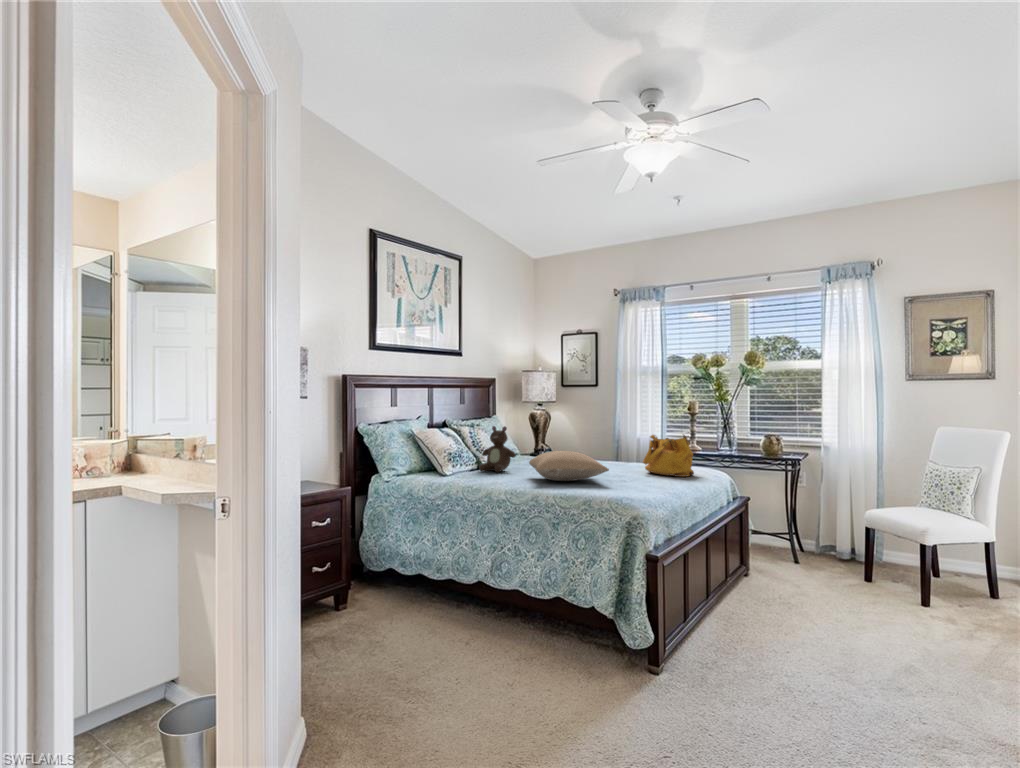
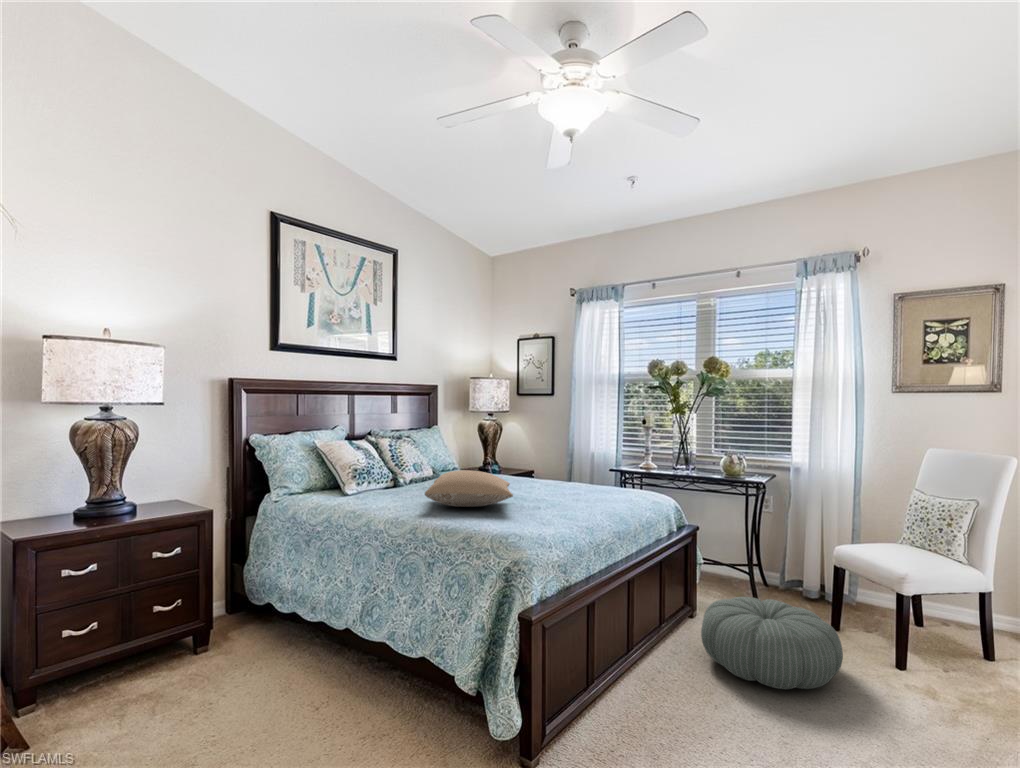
teddy bear: present [479,426,516,472] -> none [385,438,428,492]
handbag: present [643,435,694,477] -> none [572,451,631,502]
pouf: none [761,553,880,620] -> present [701,597,843,689]

